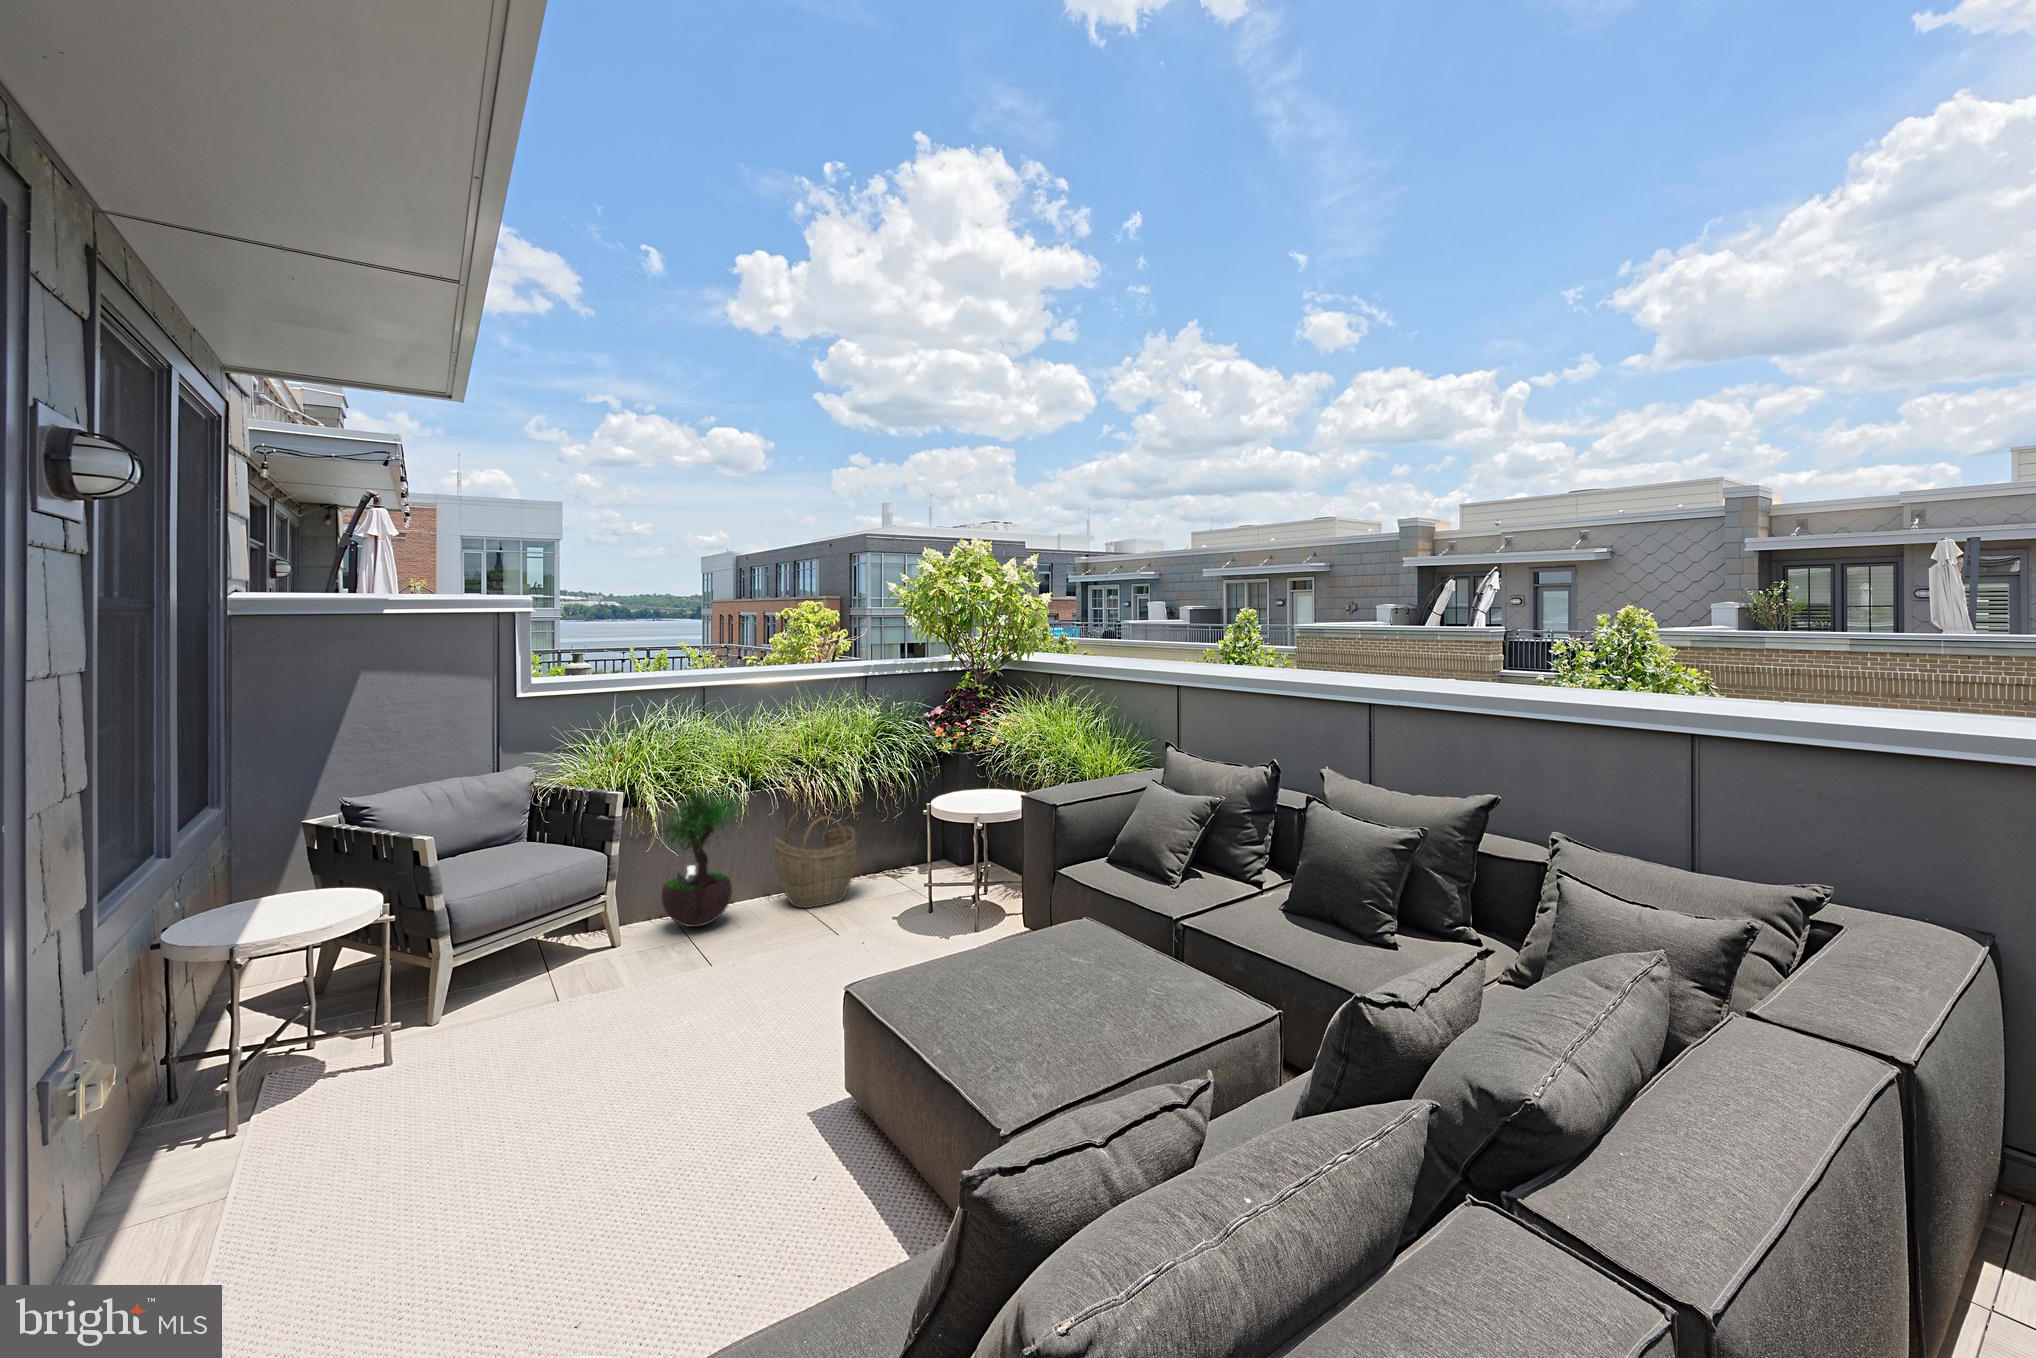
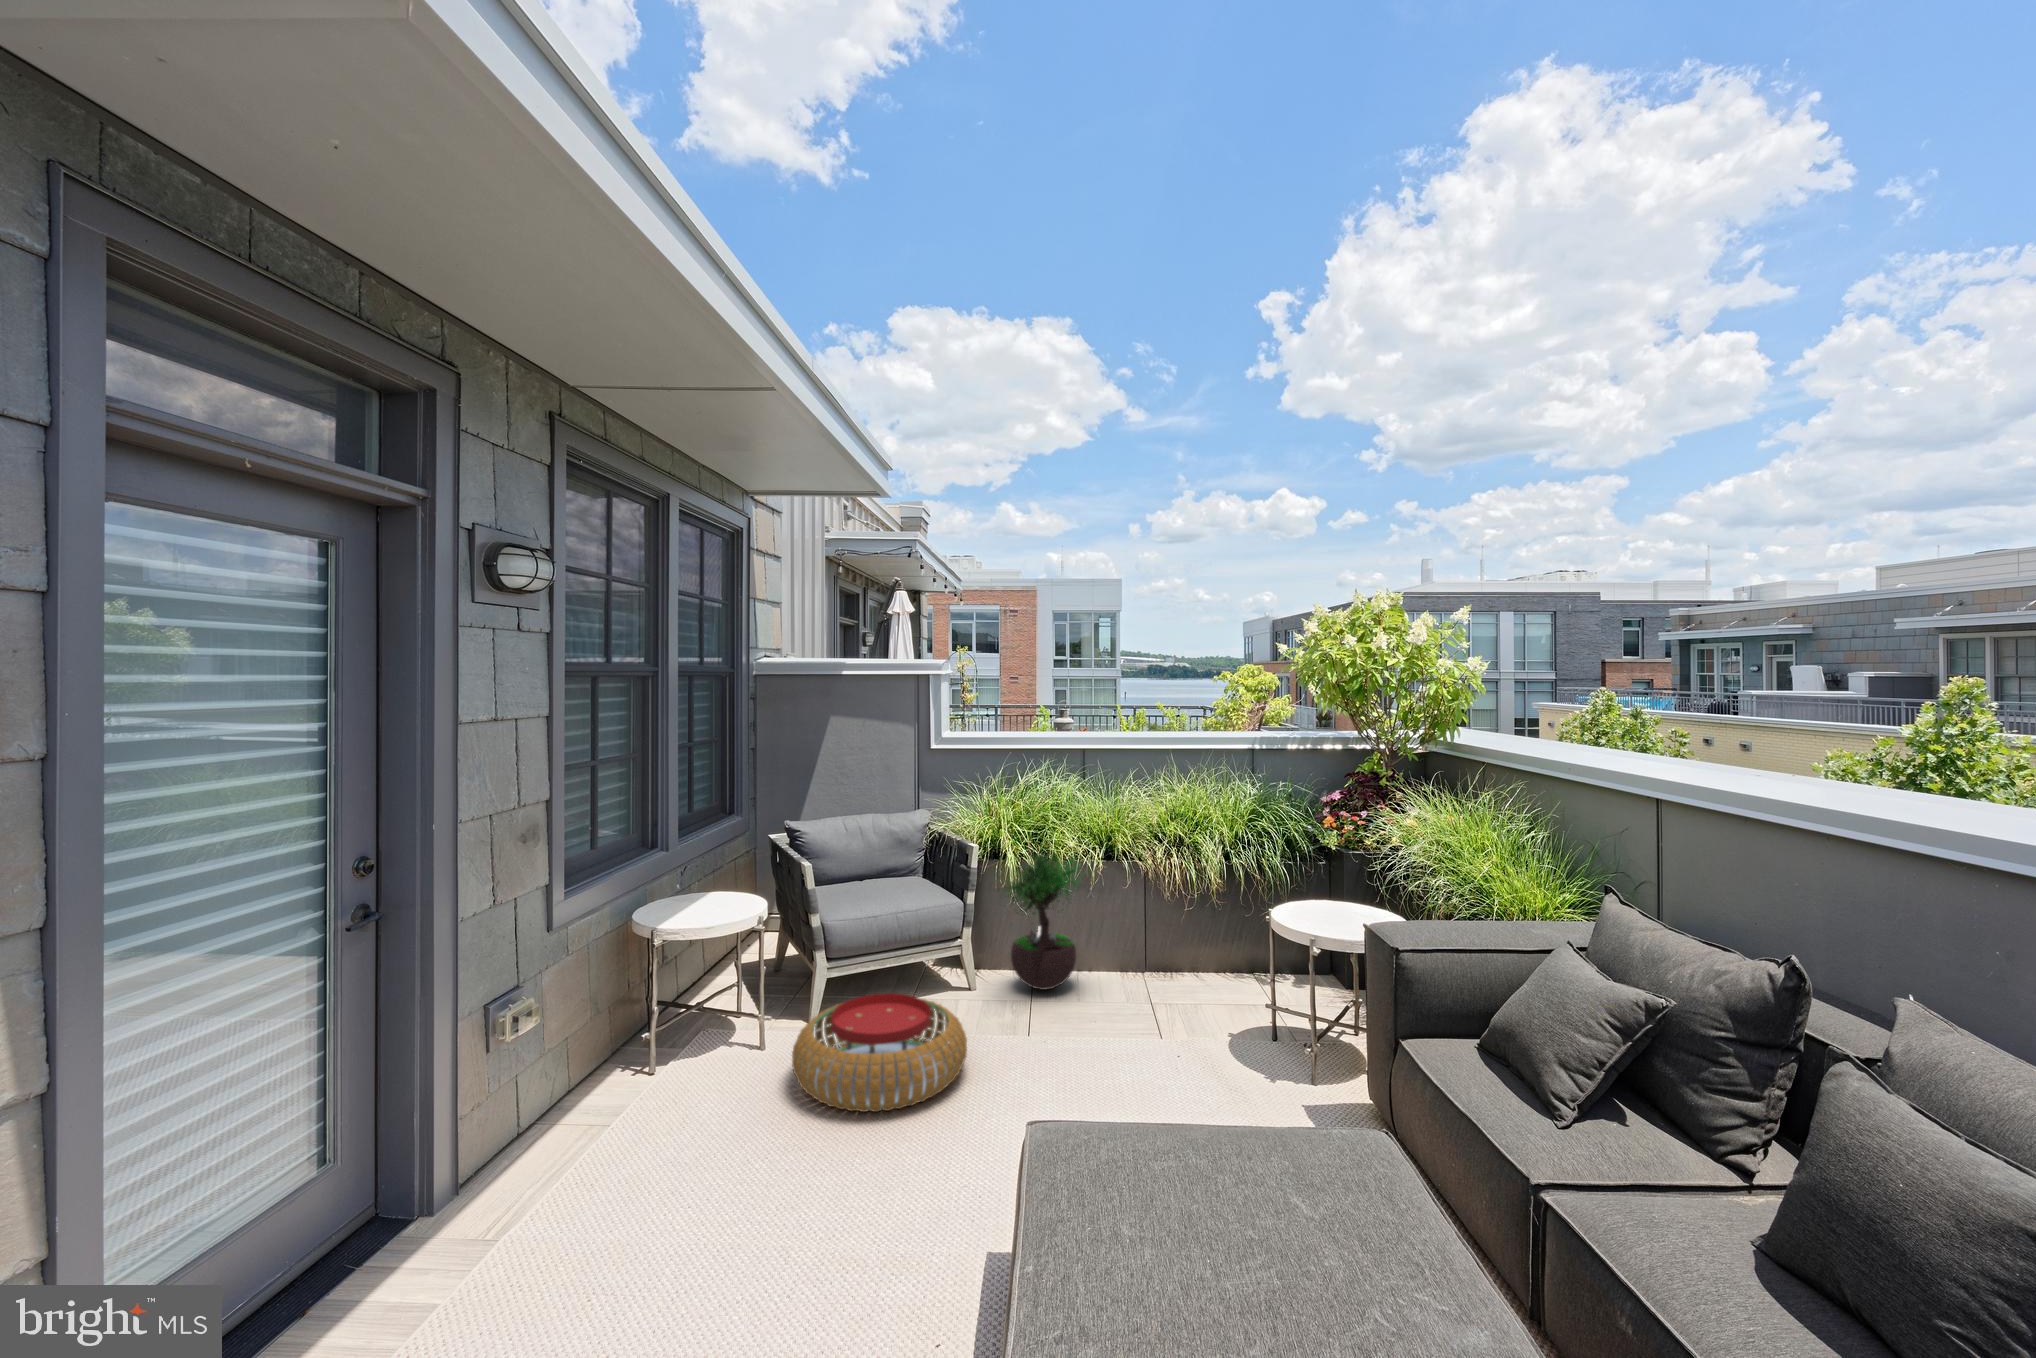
woven basket: present [774,811,856,908] -> none [1125,886,1212,998]
pouf: none [481,948,685,1069] -> present [792,993,967,1112]

